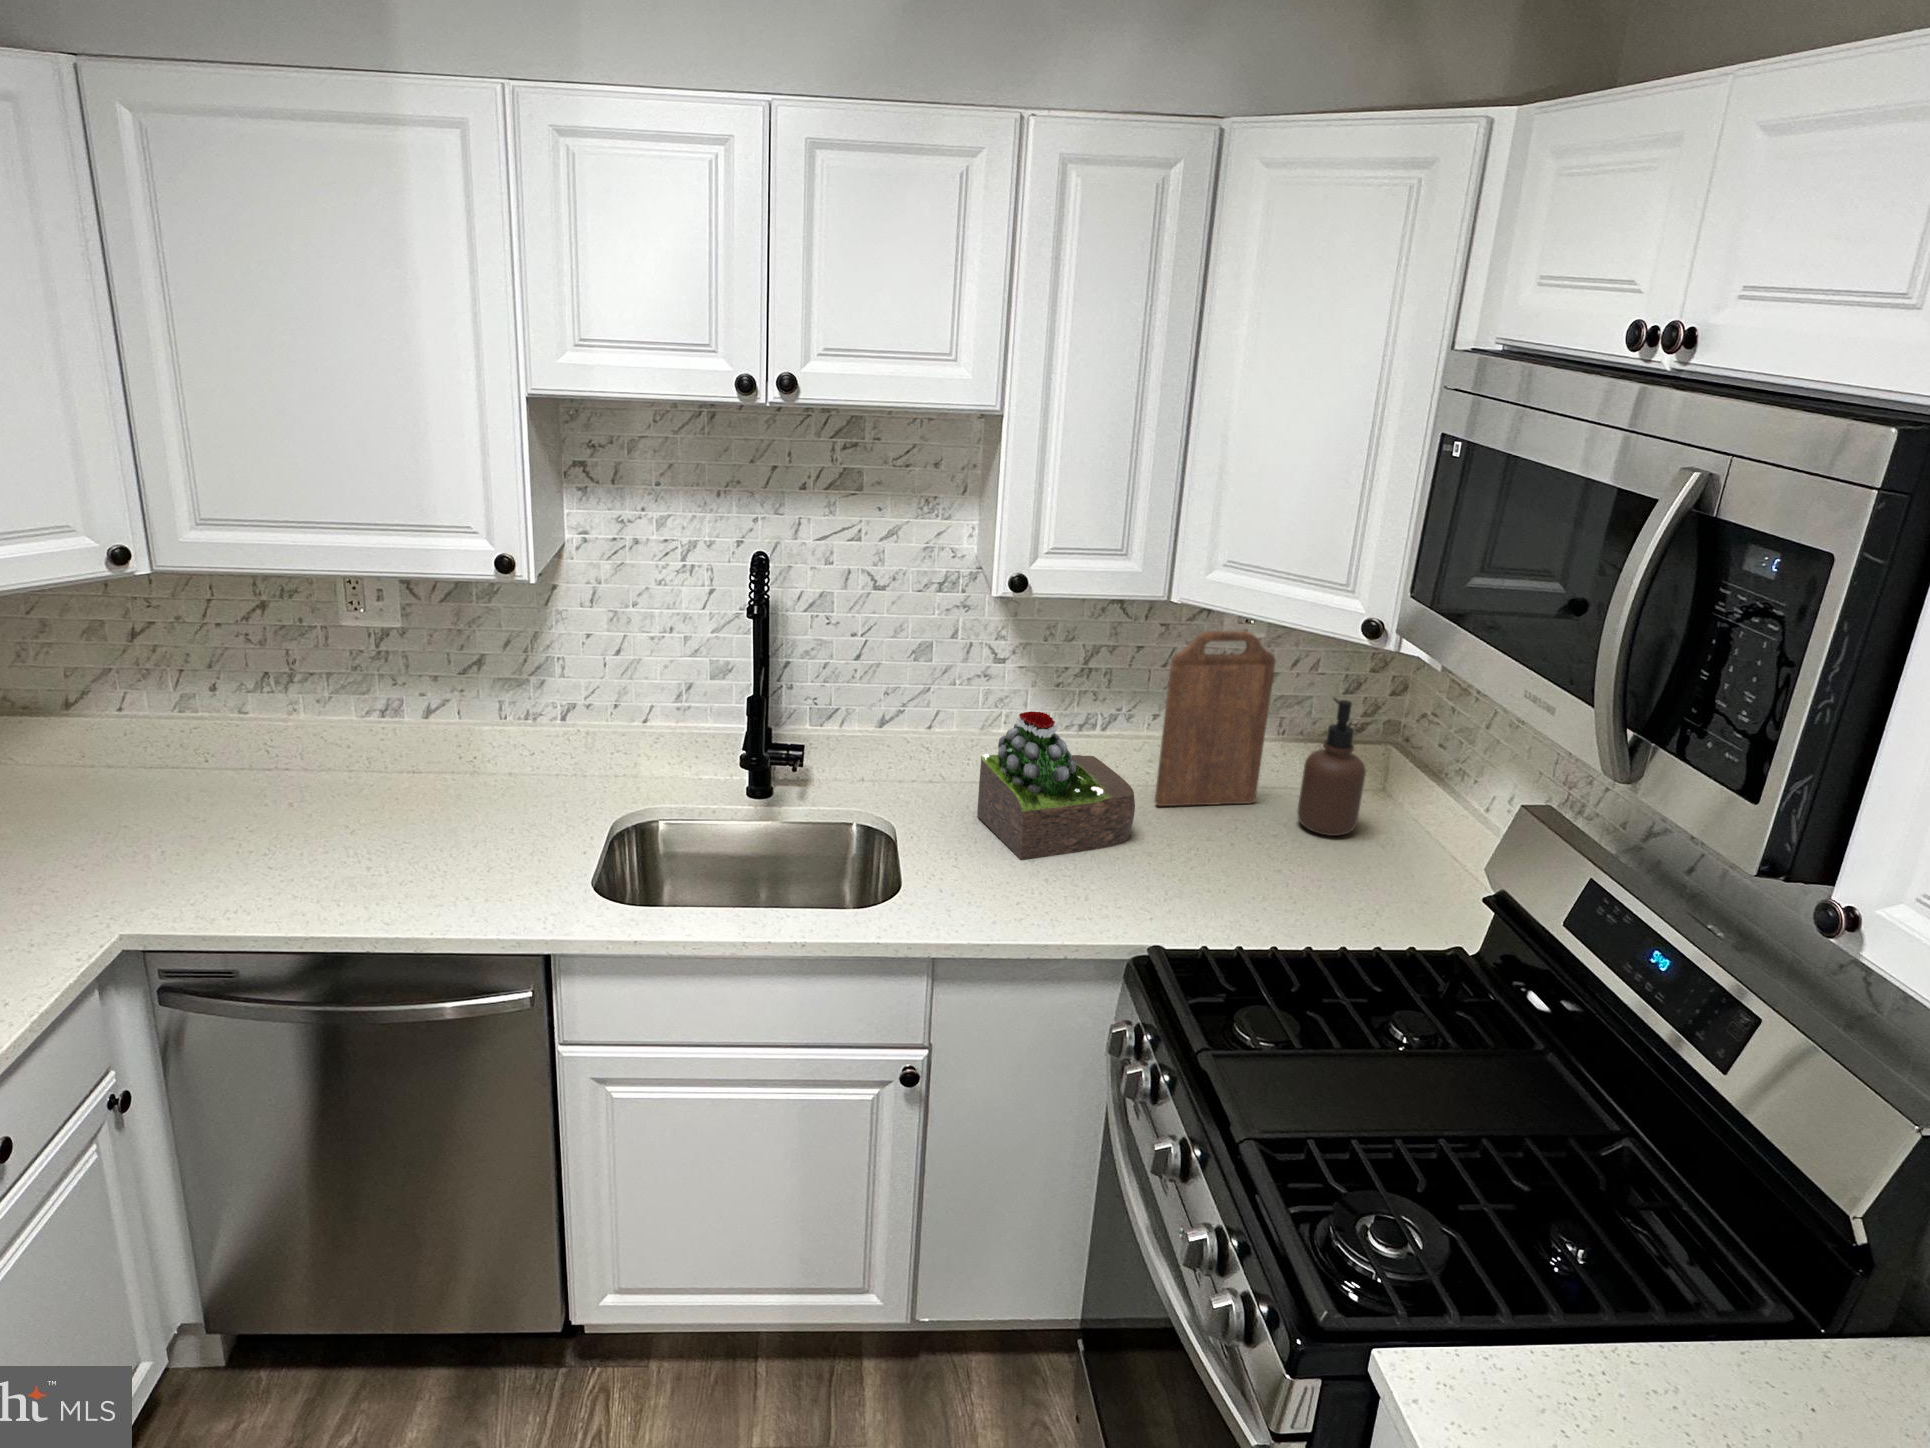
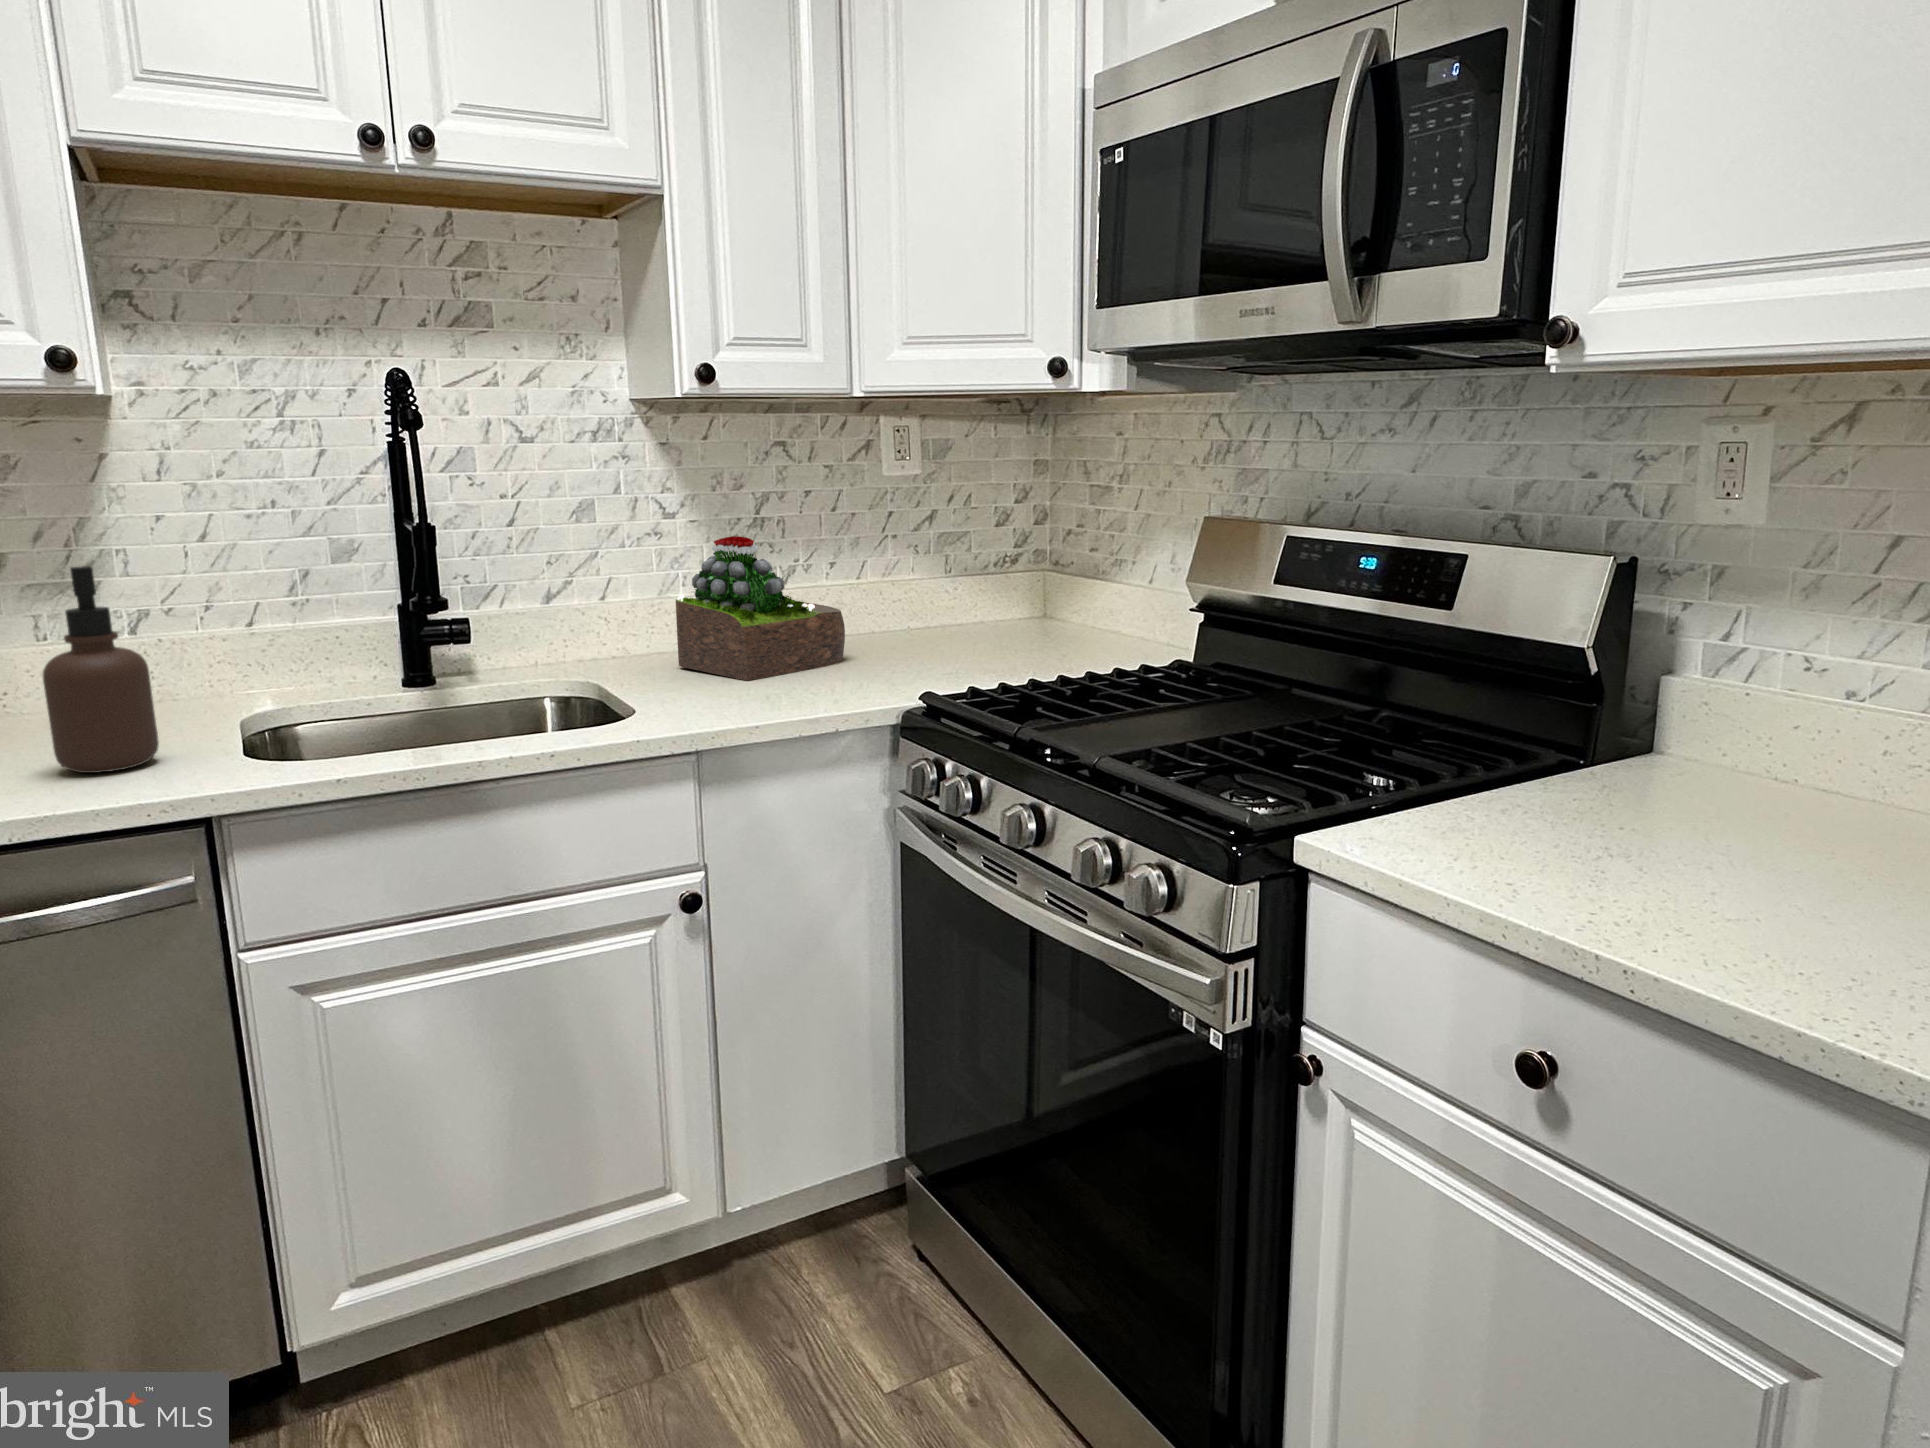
cutting board: present [1155,631,1276,806] -> none [846,456,940,643]
soap dispenser: present [1297,698,1366,836] -> present [43,566,159,773]

